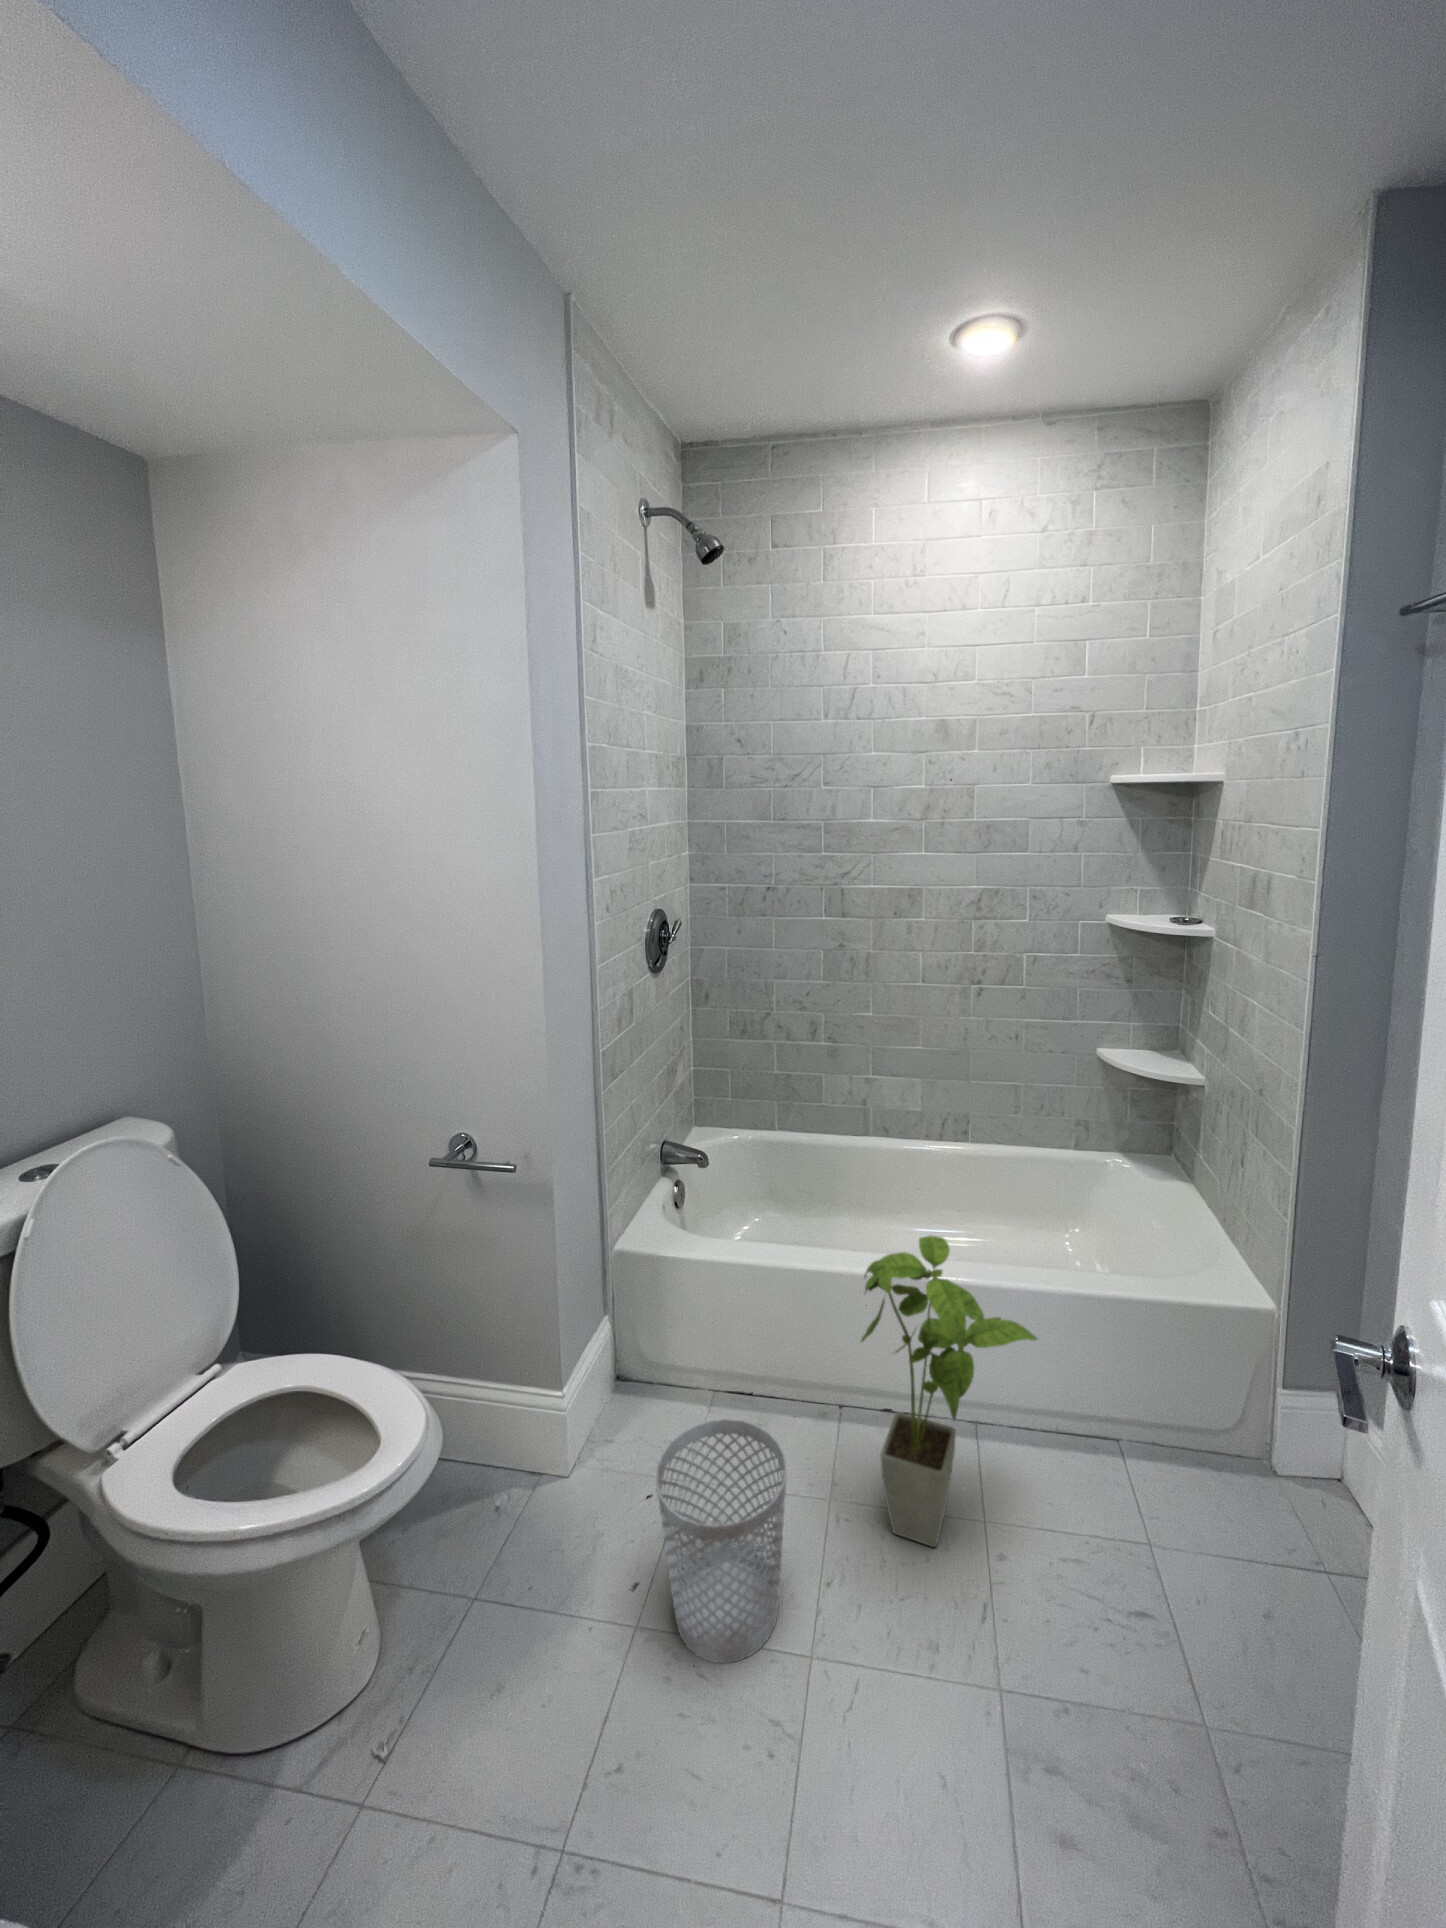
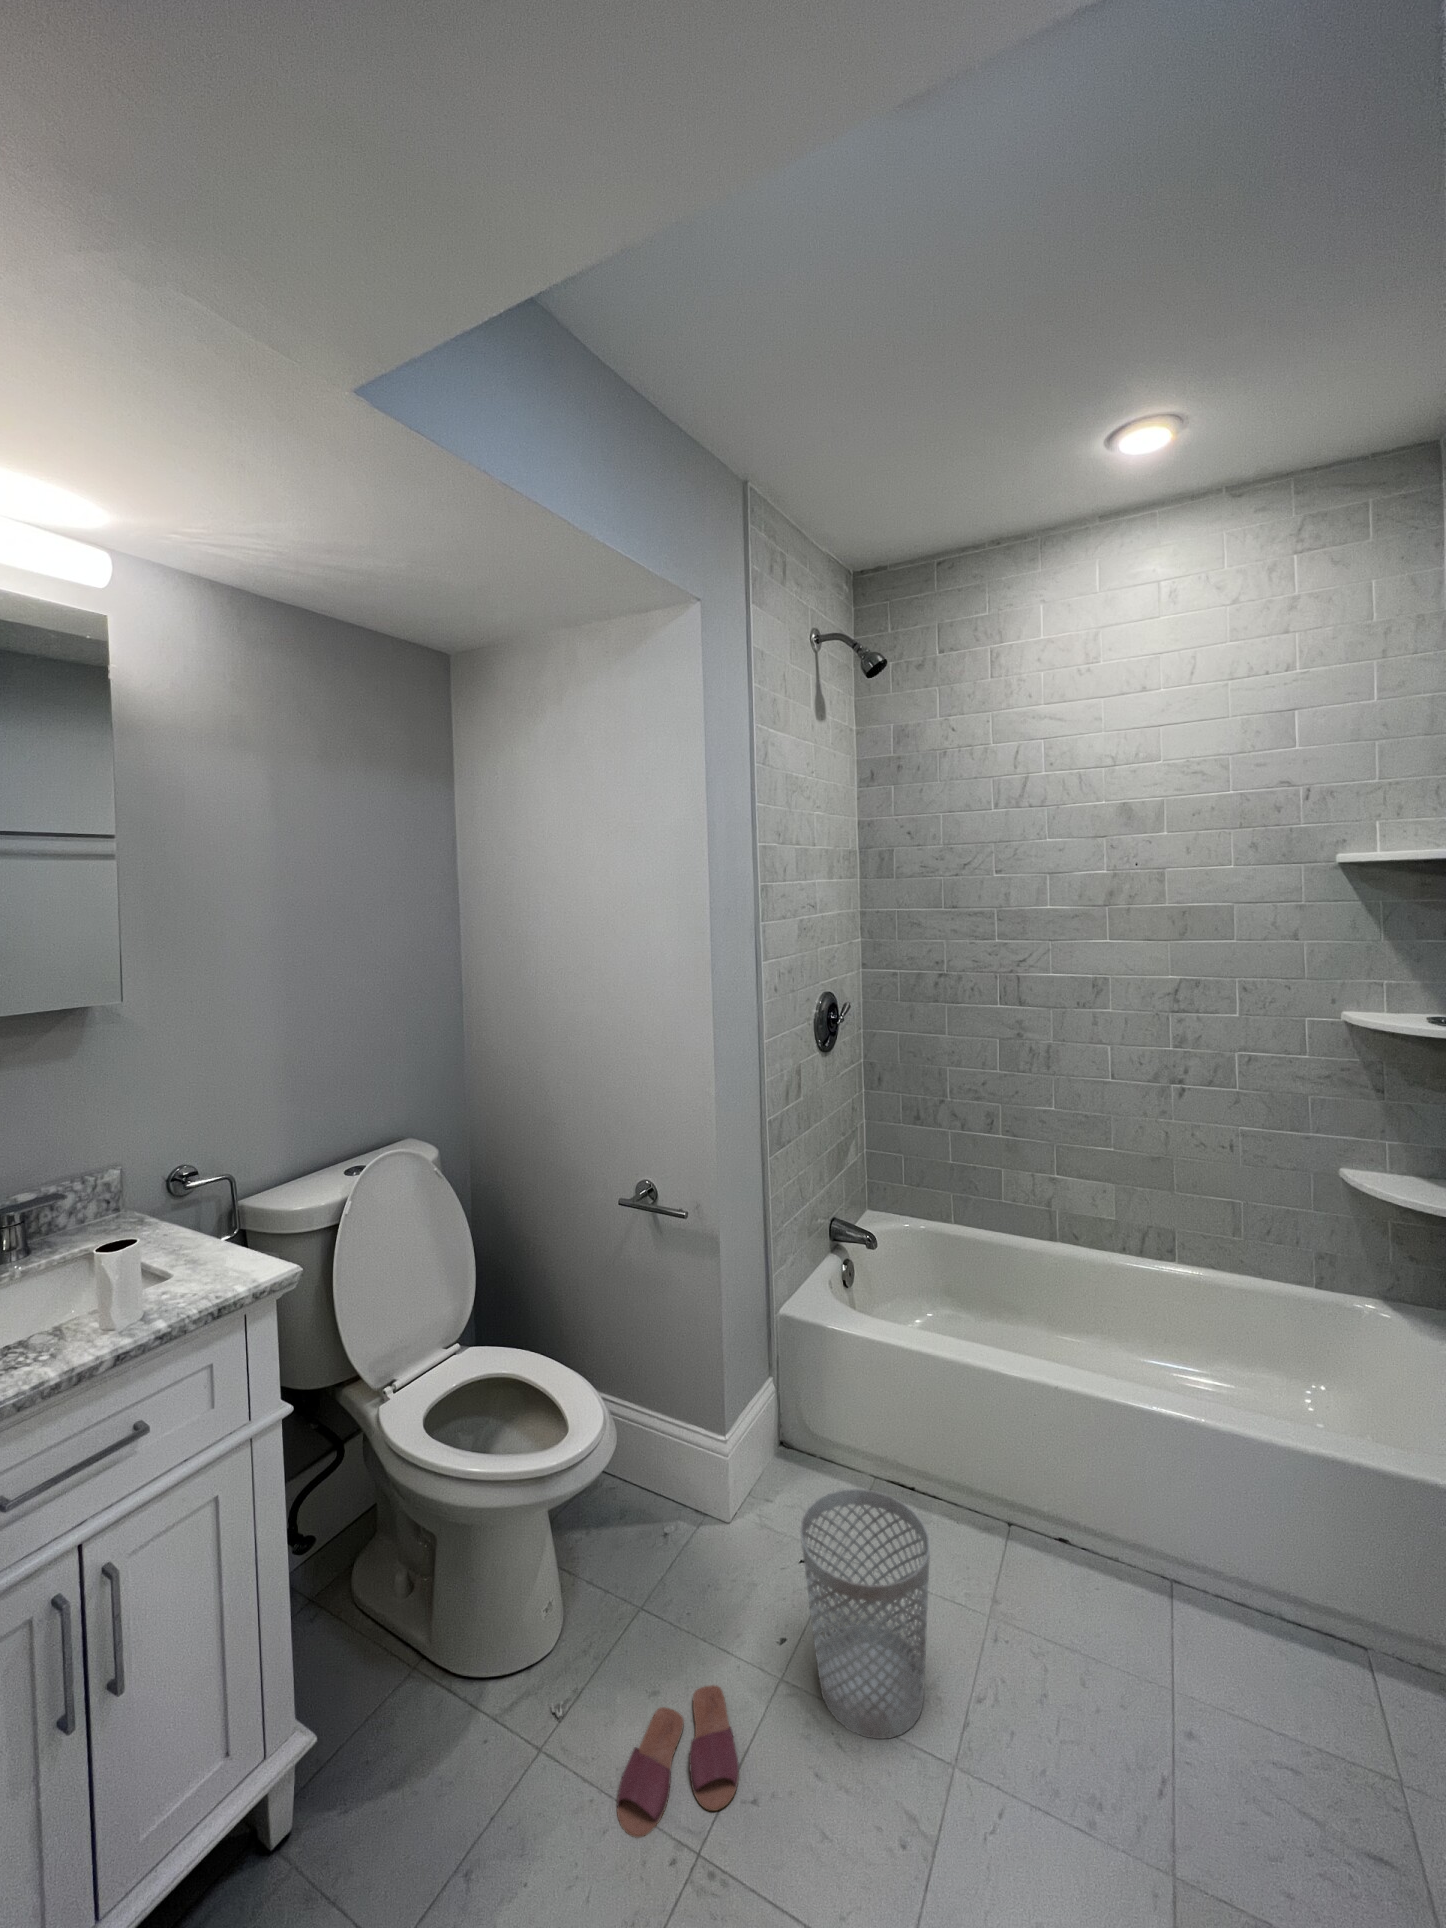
house plant: present [861,1236,1037,1547] -> none [1015,1337,1228,1696]
slippers: none [461,1662,599,1874] -> present [617,1685,739,1838]

